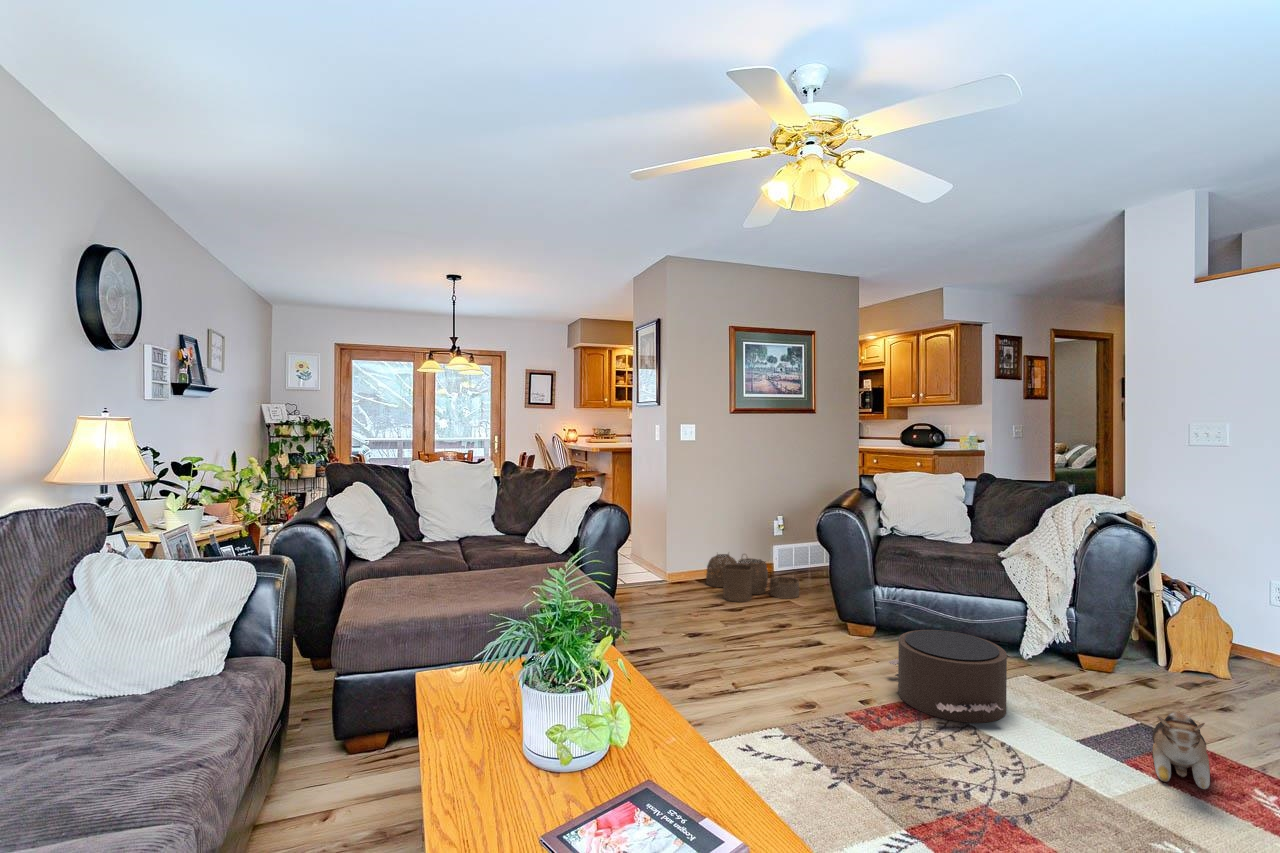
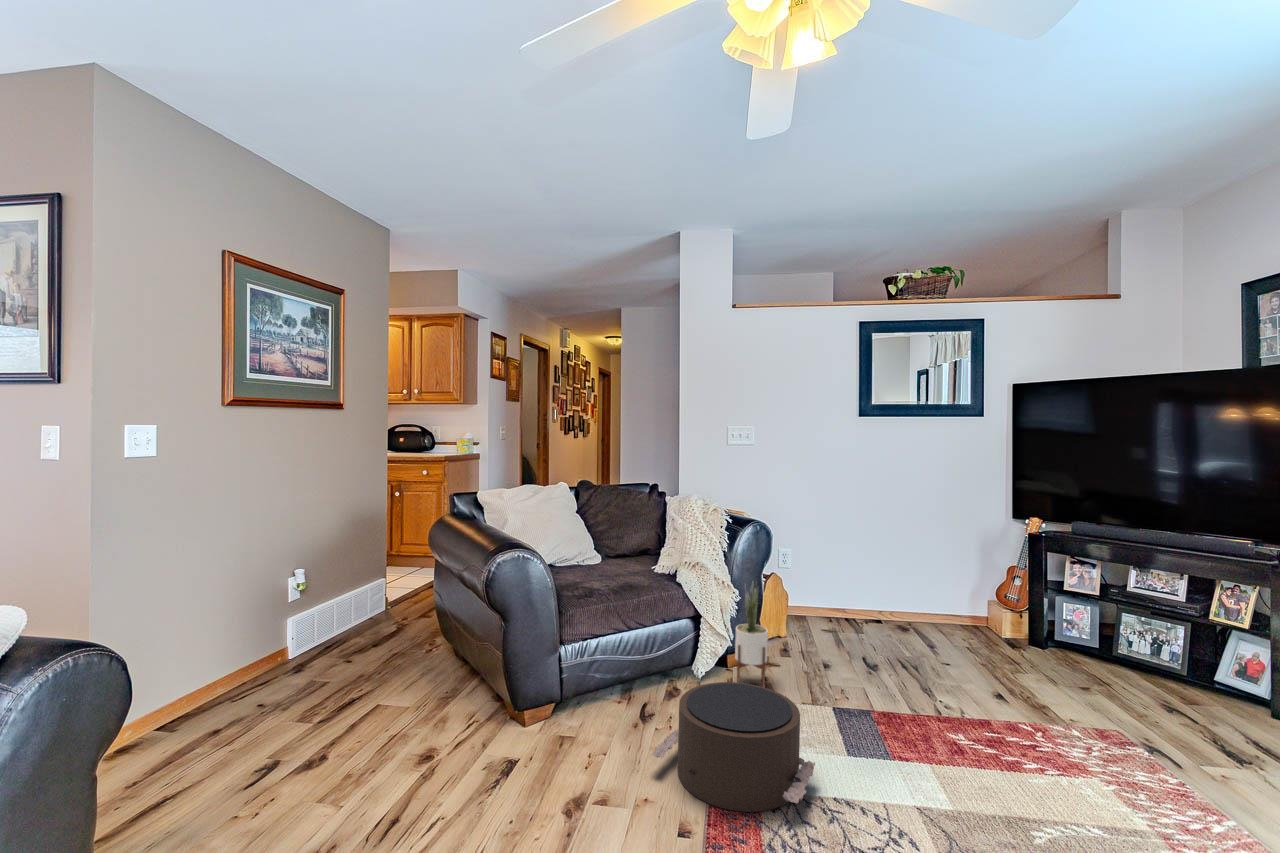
woven basket: present [706,554,799,602] -> none [183,646,379,744]
potted plant: none [1060,571,1108,687] -> present [735,582,768,687]
plush toy: present [1152,711,1210,789] -> none [884,702,990,773]

